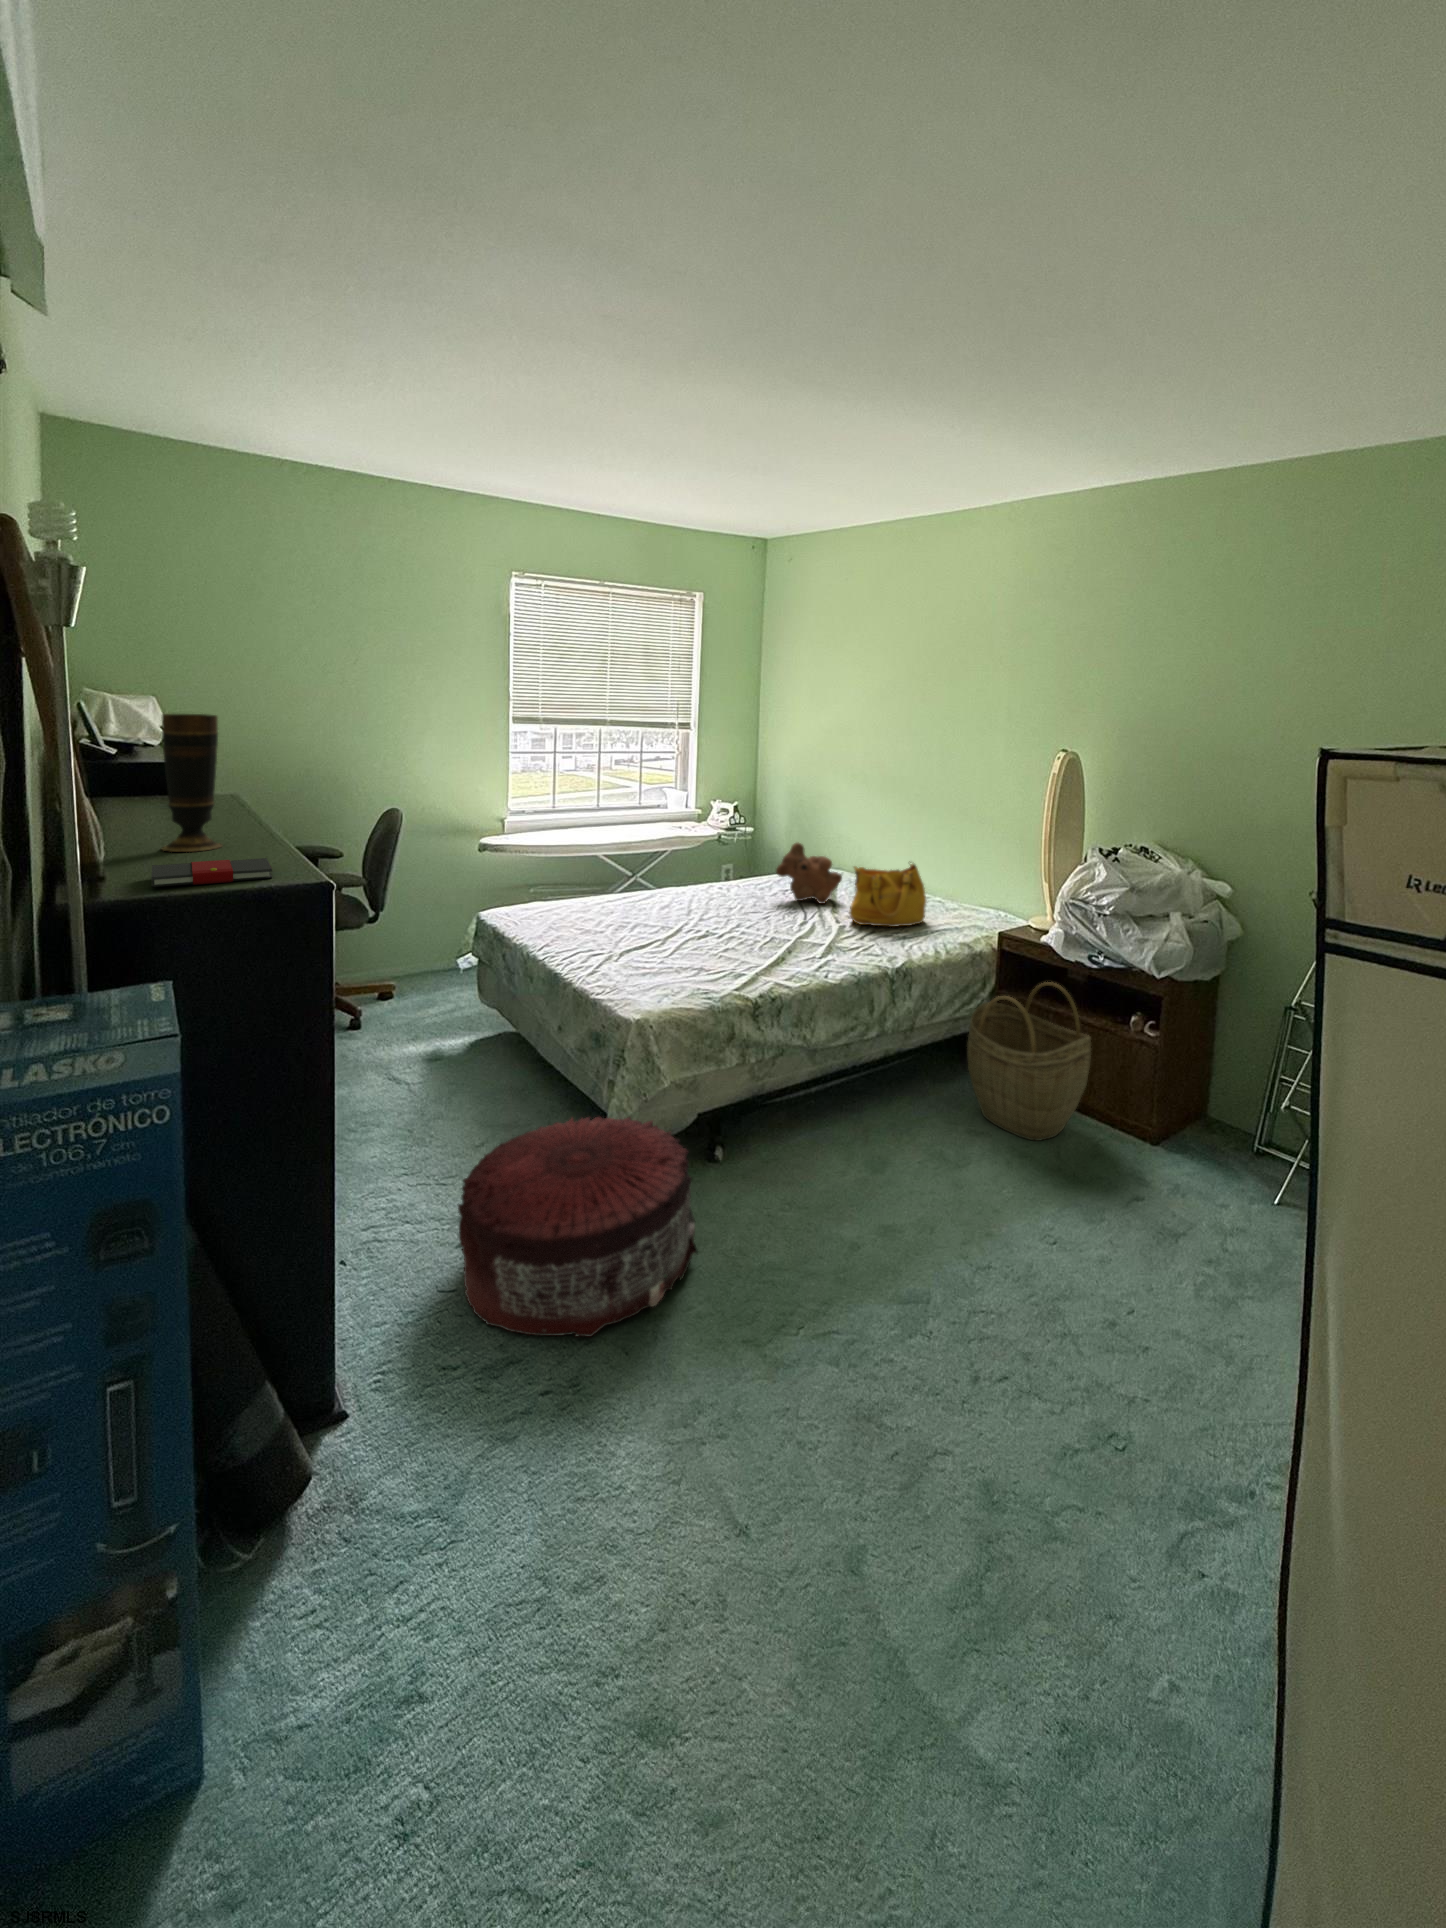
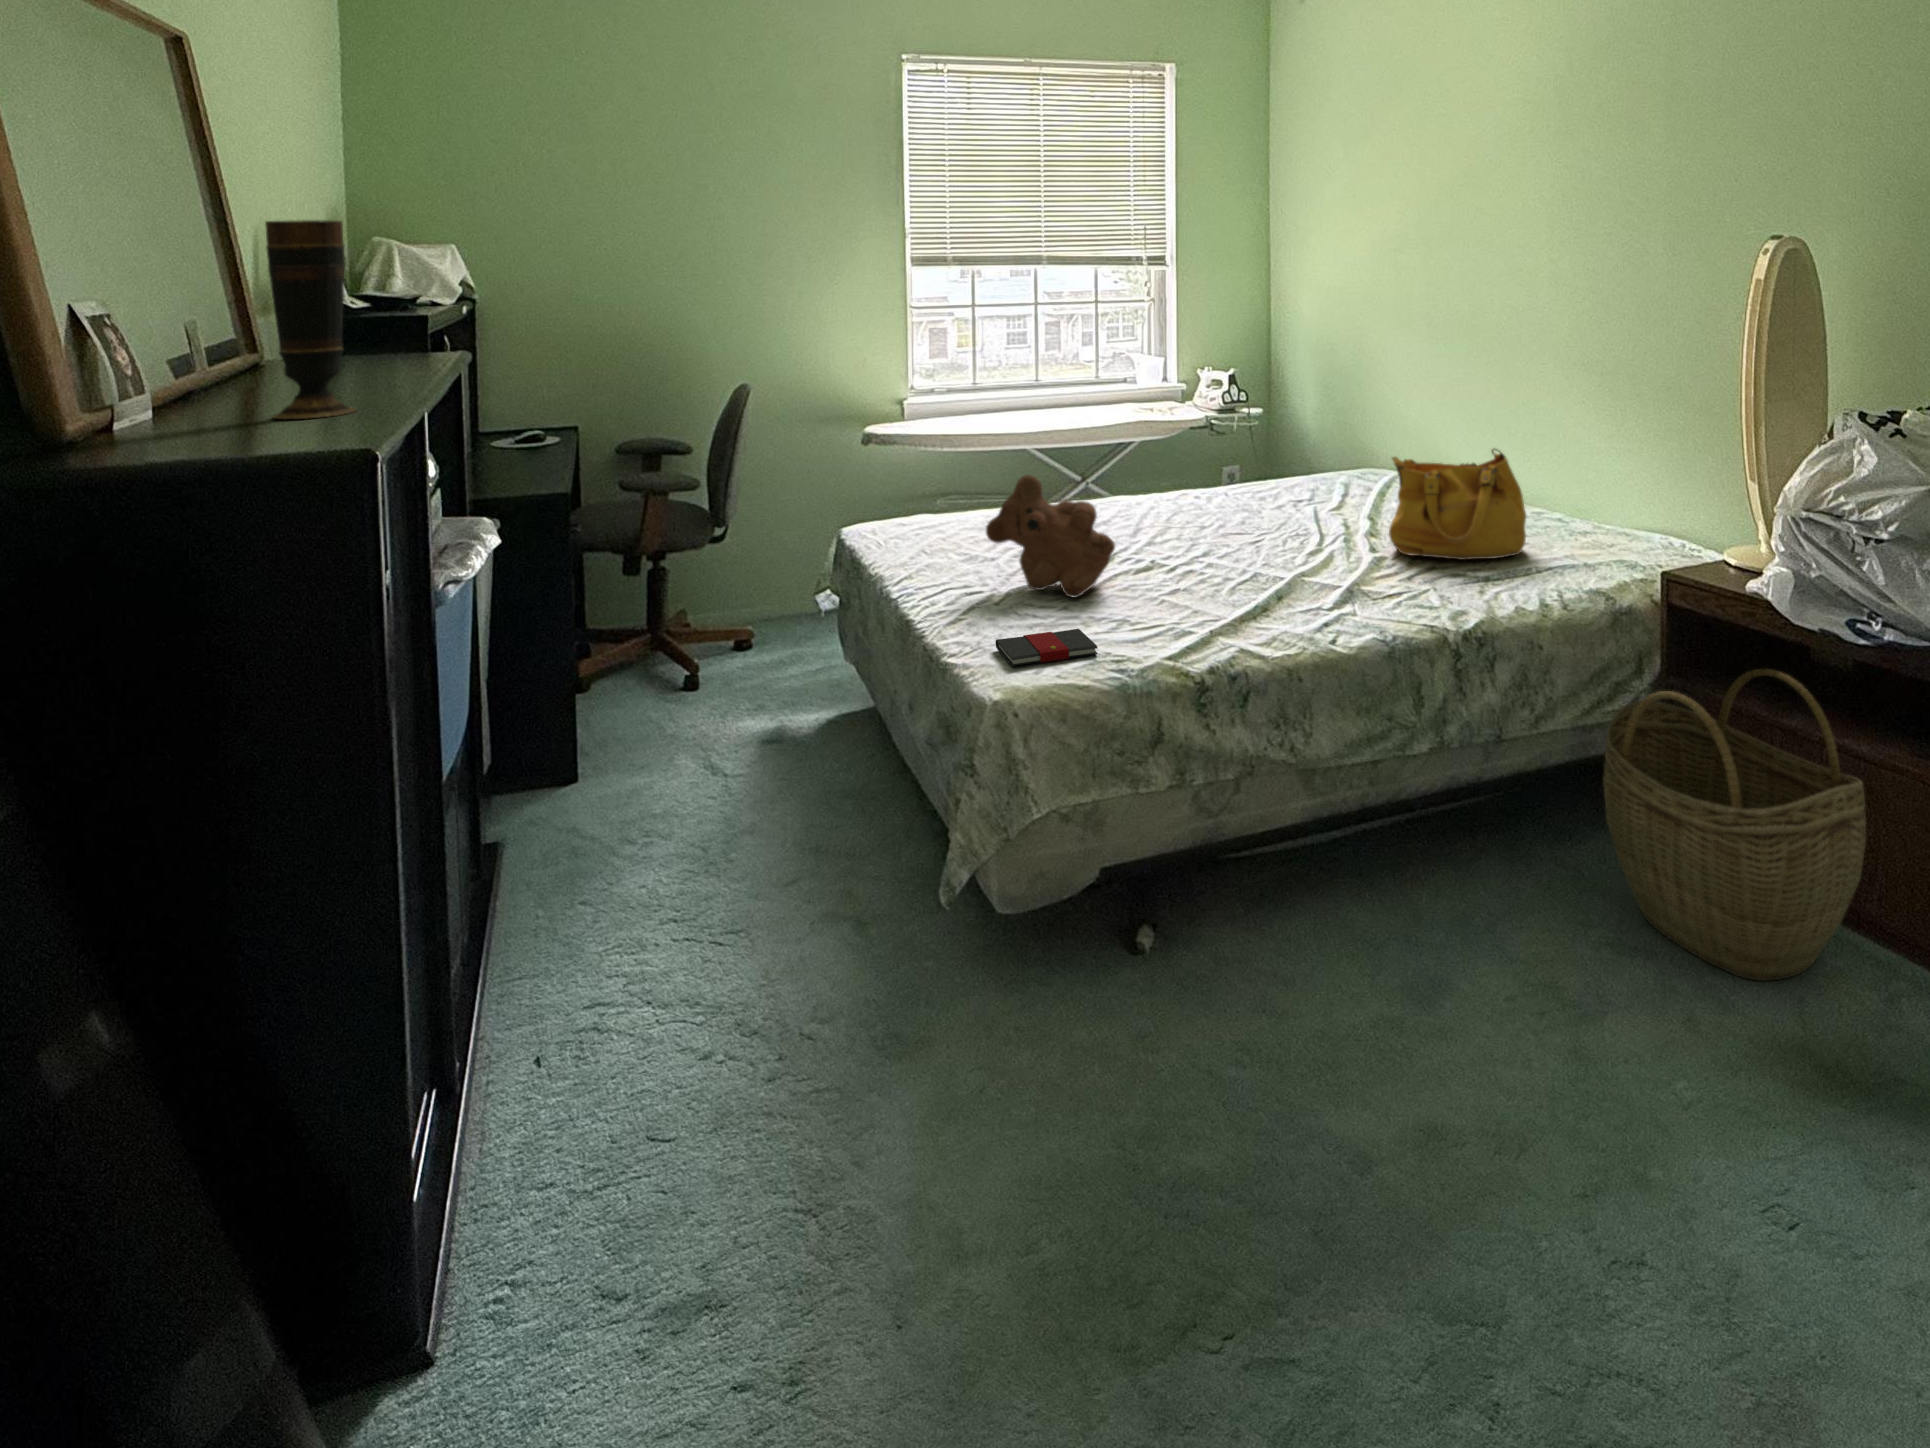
teddy bear: present [776,842,842,904] -> present [986,475,1115,597]
book: present [151,858,272,887] -> present [995,629,1098,666]
pouf: present [458,1116,698,1337] -> none [675,856,1068,1272]

